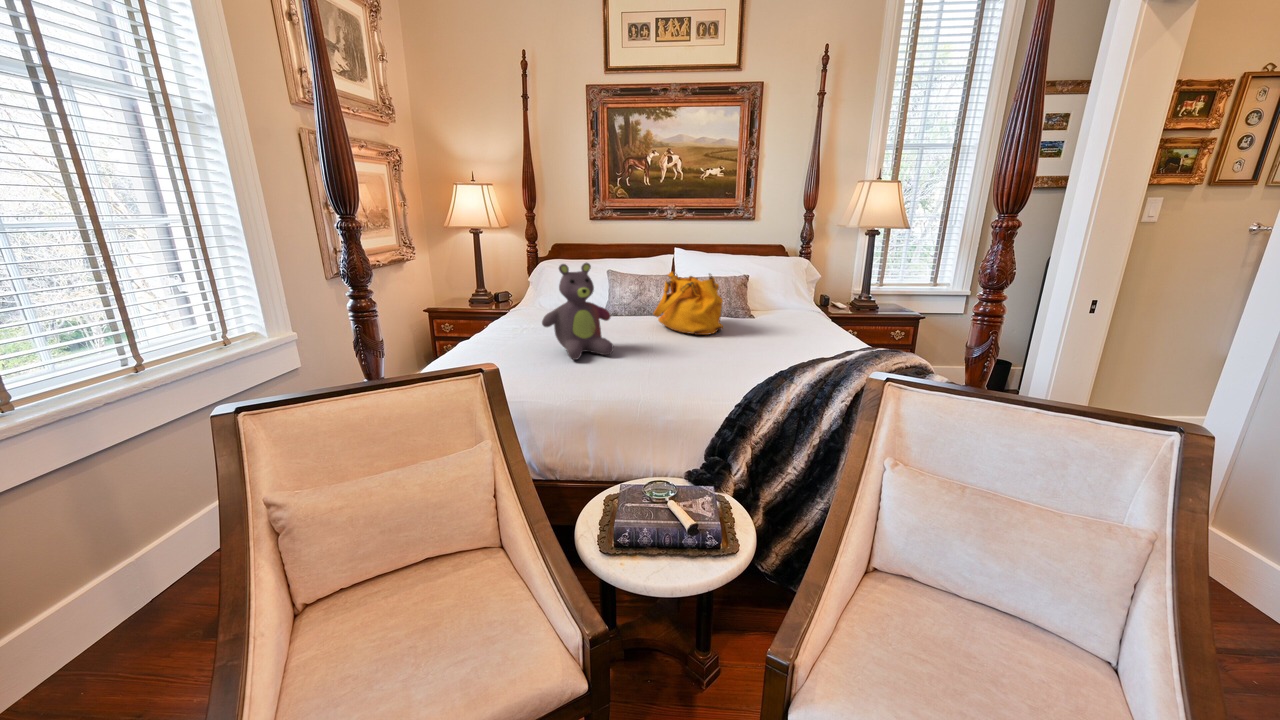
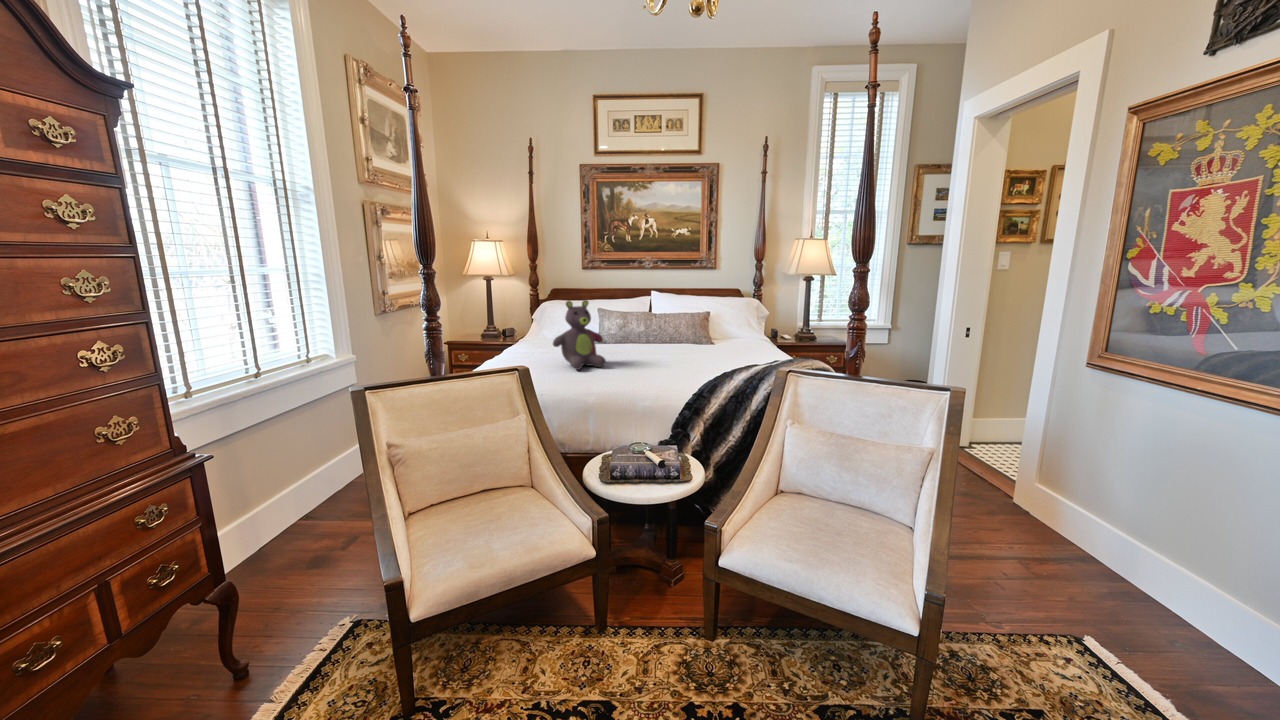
handbag: present [653,272,723,335] -> none [634,308,688,355]

